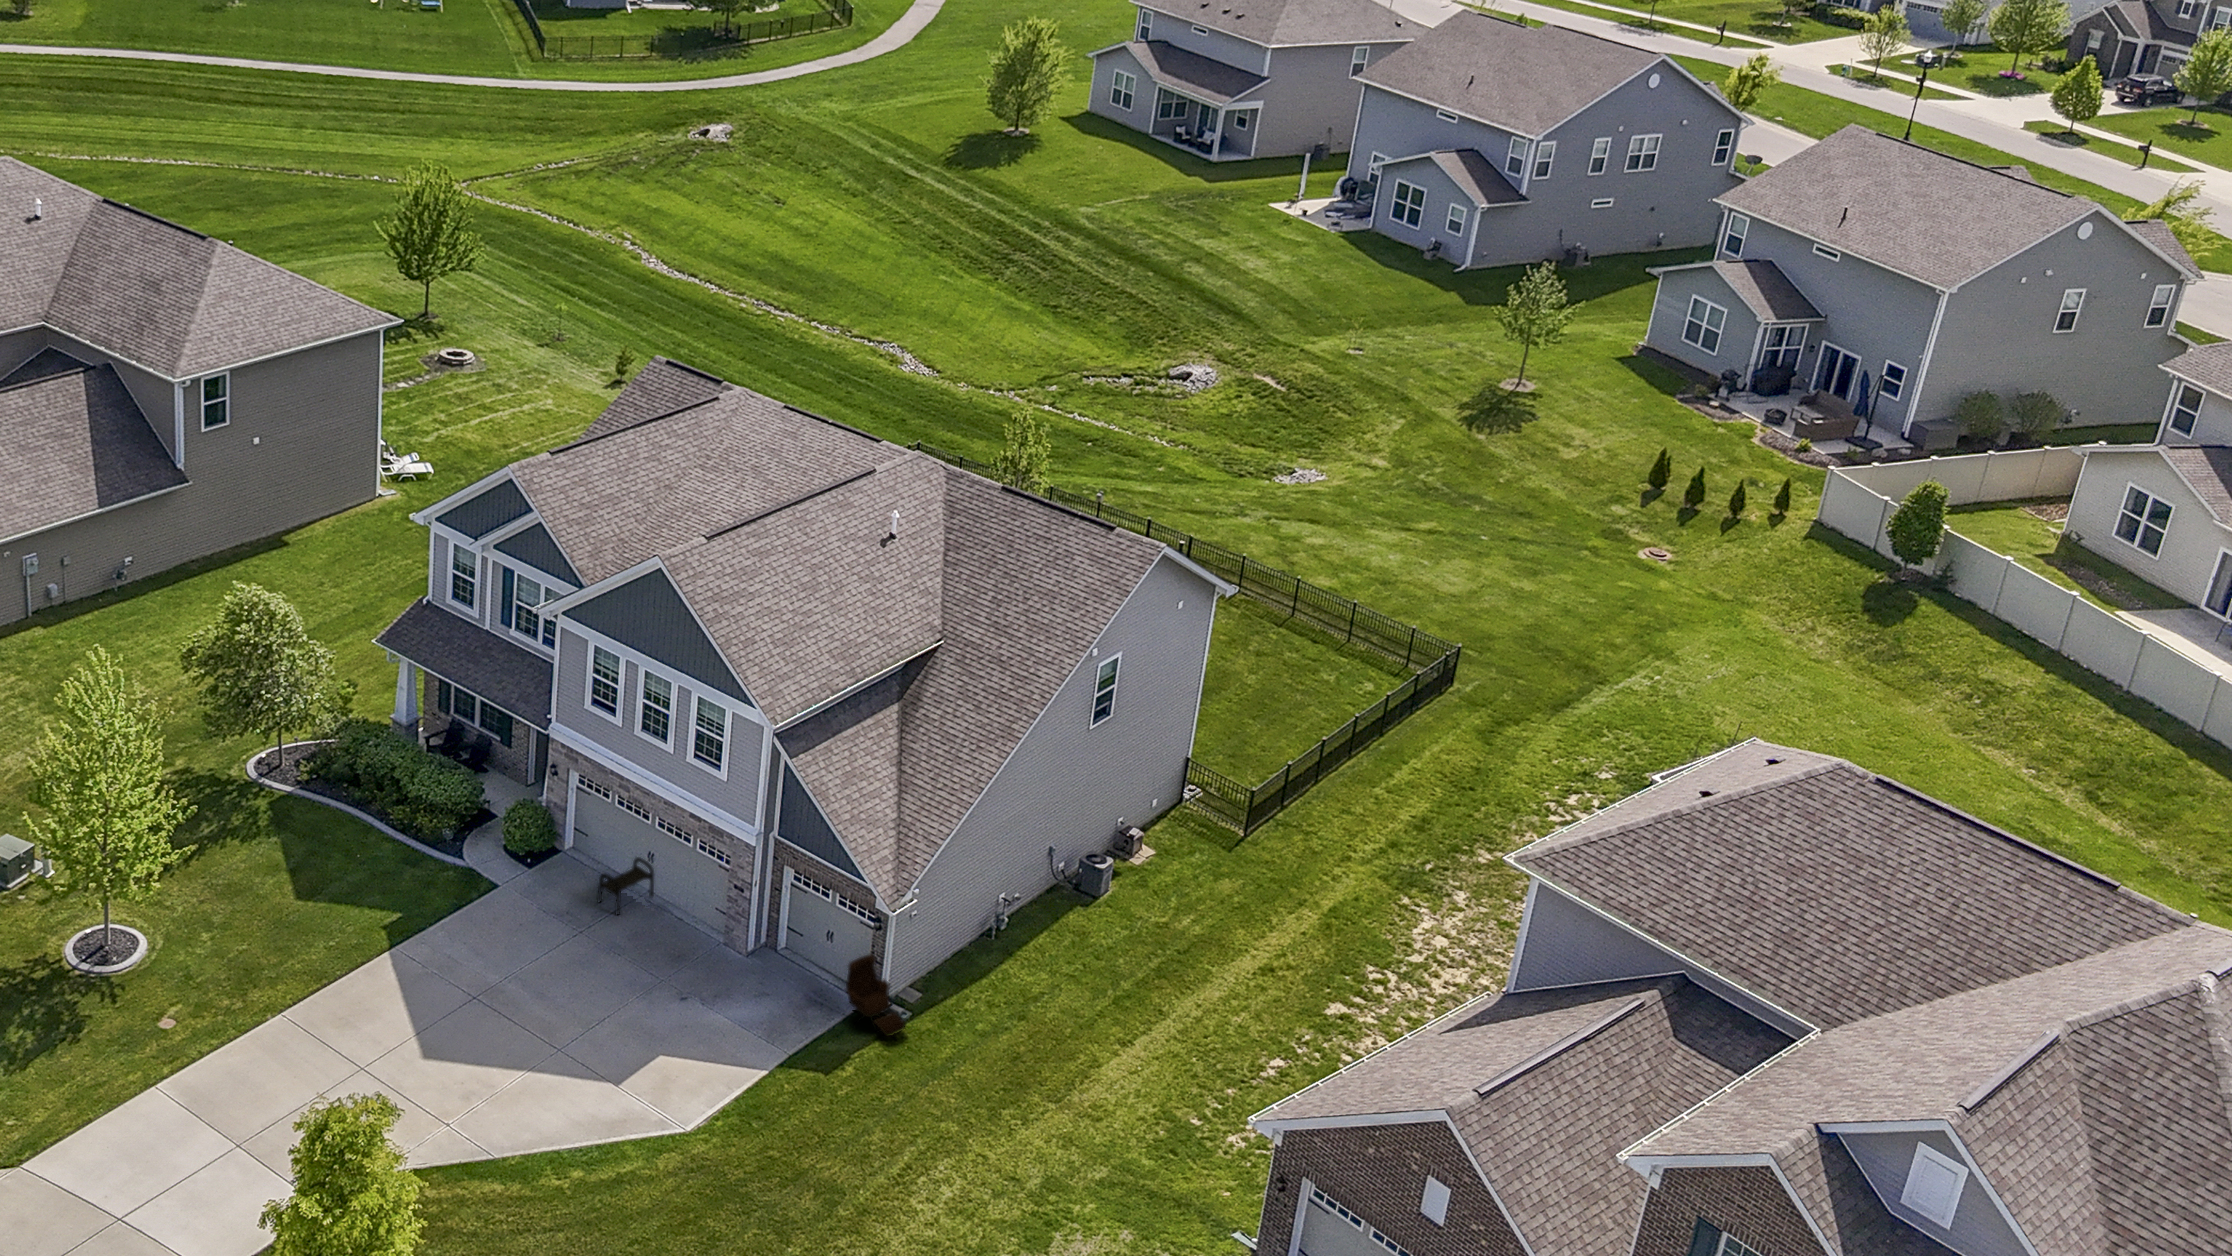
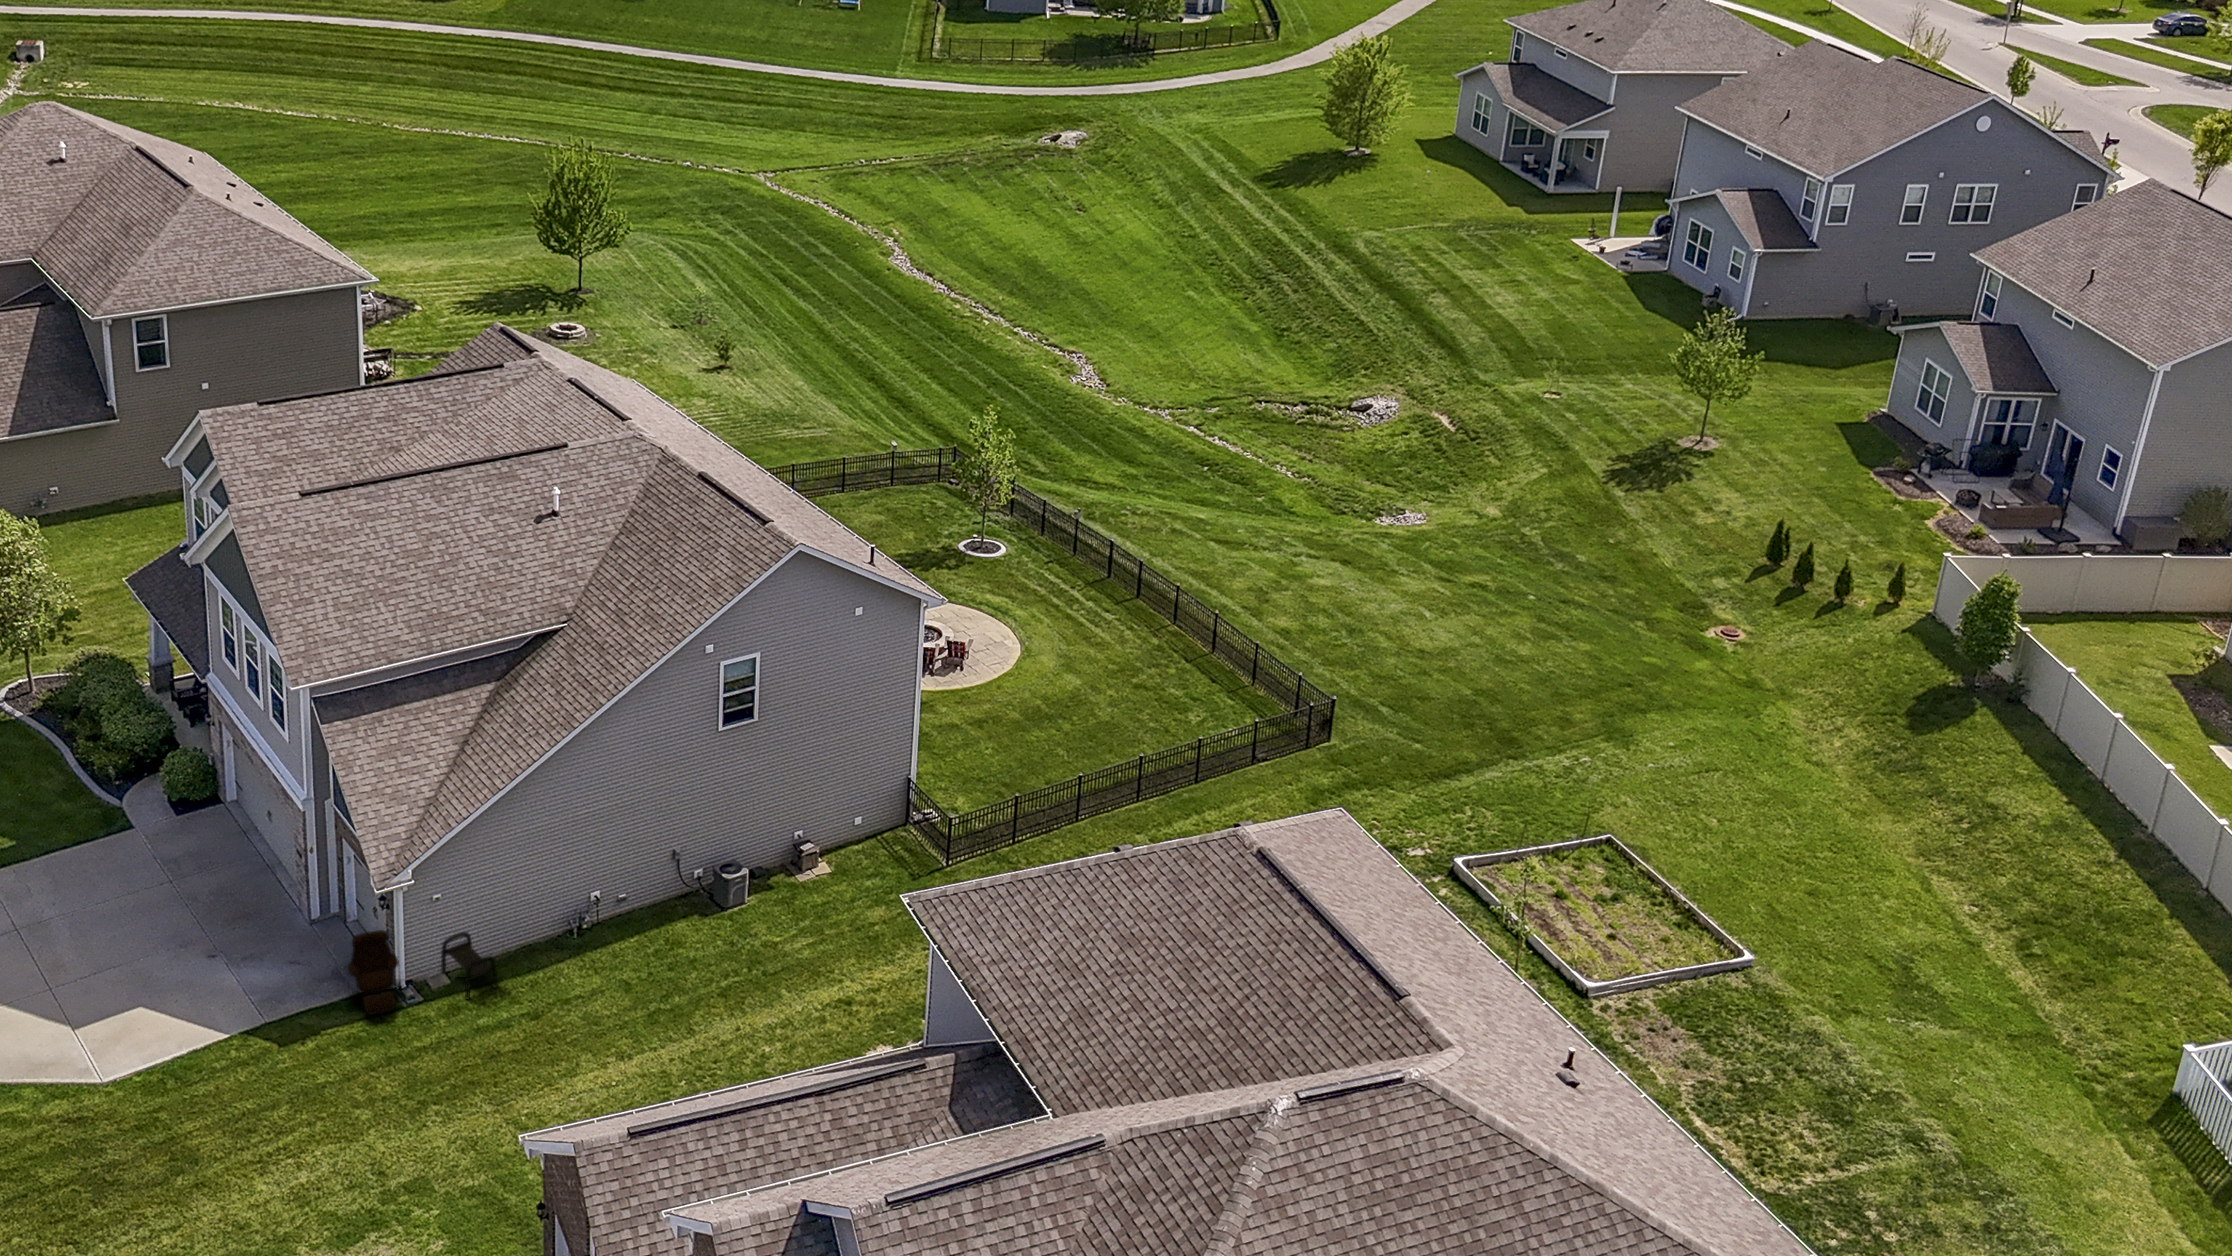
bench: present [597,857,654,914] -> present [441,932,497,999]

